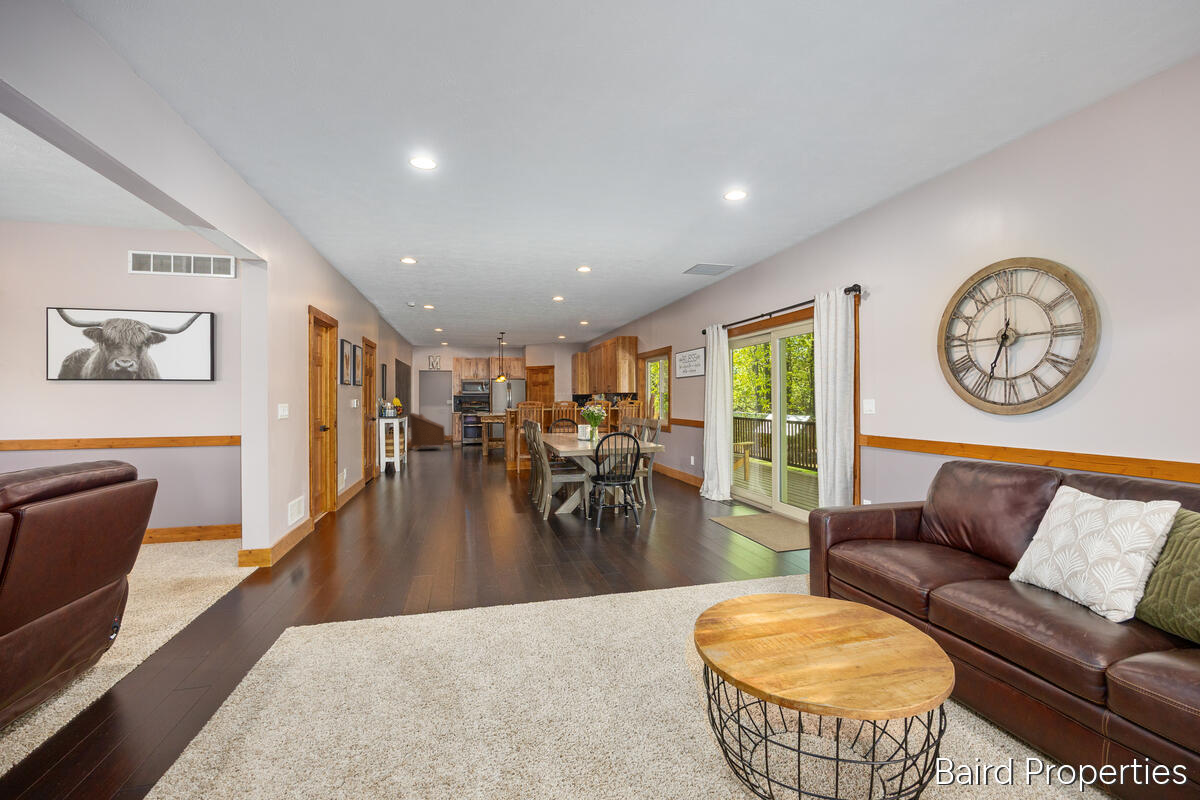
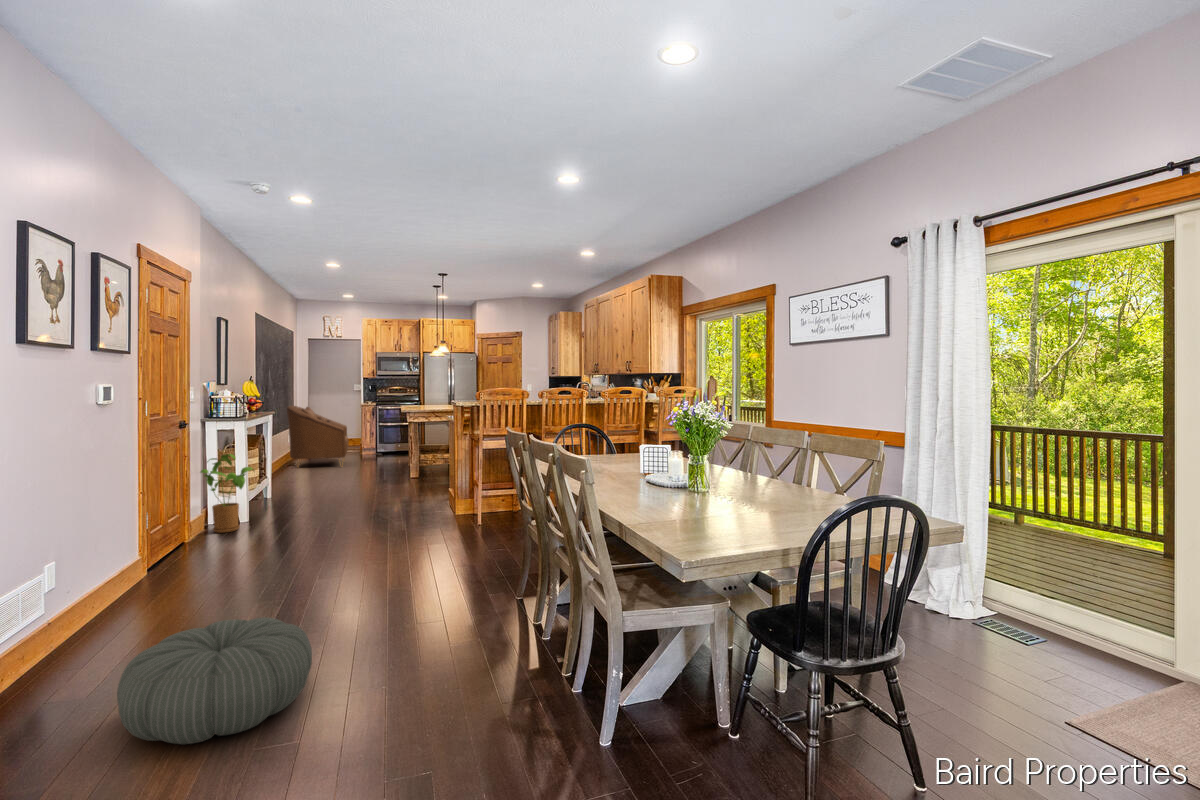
house plant: none [380,435,404,474] -> present [201,454,254,533]
pouf: none [387,484,446,514] -> present [117,617,312,744]

